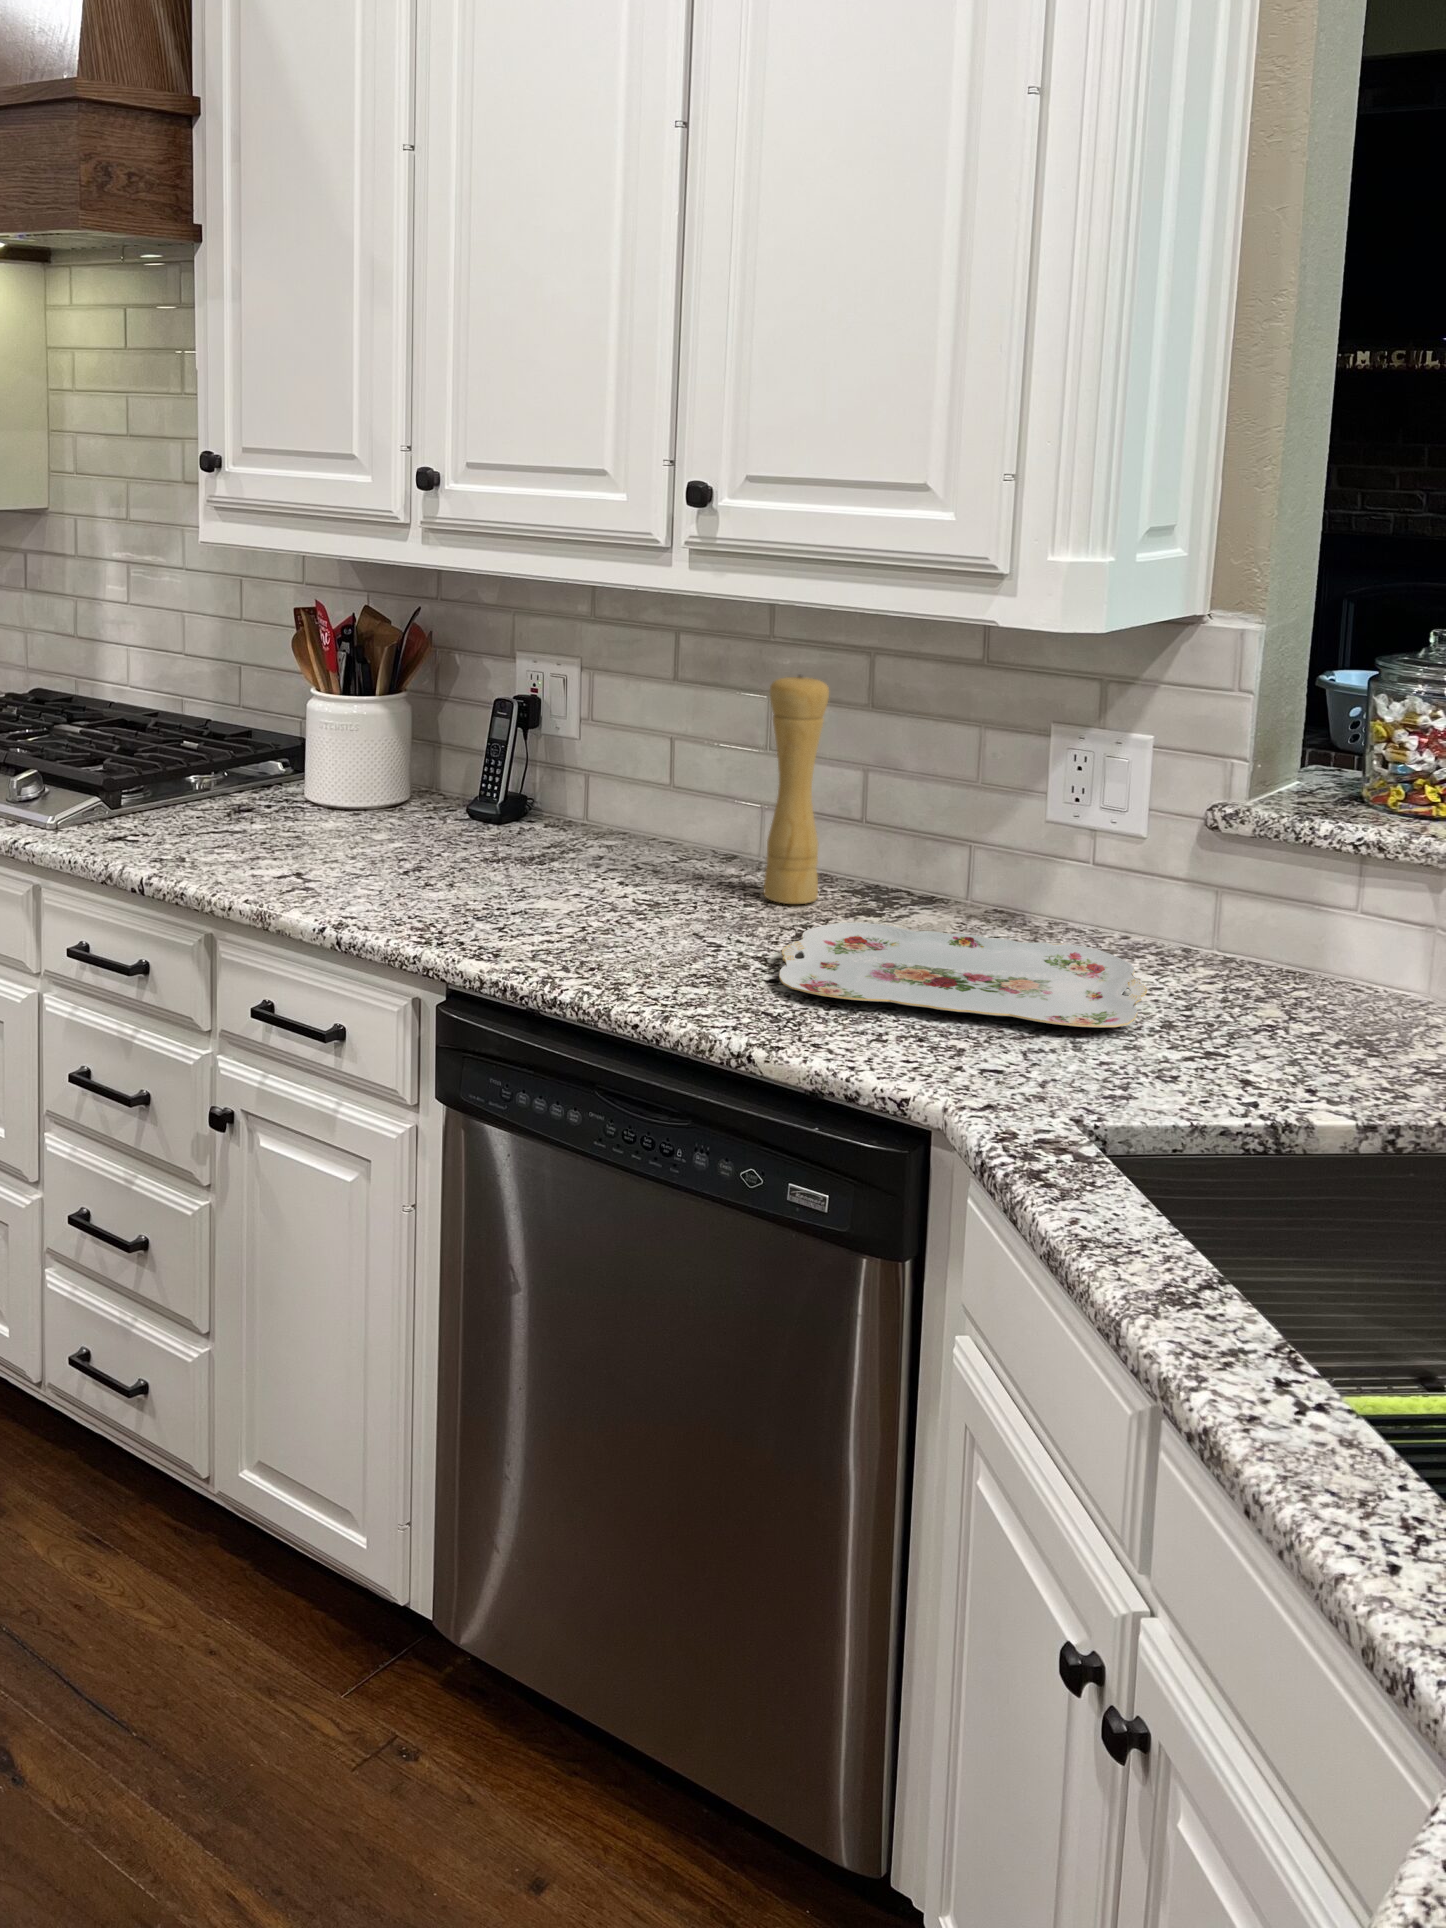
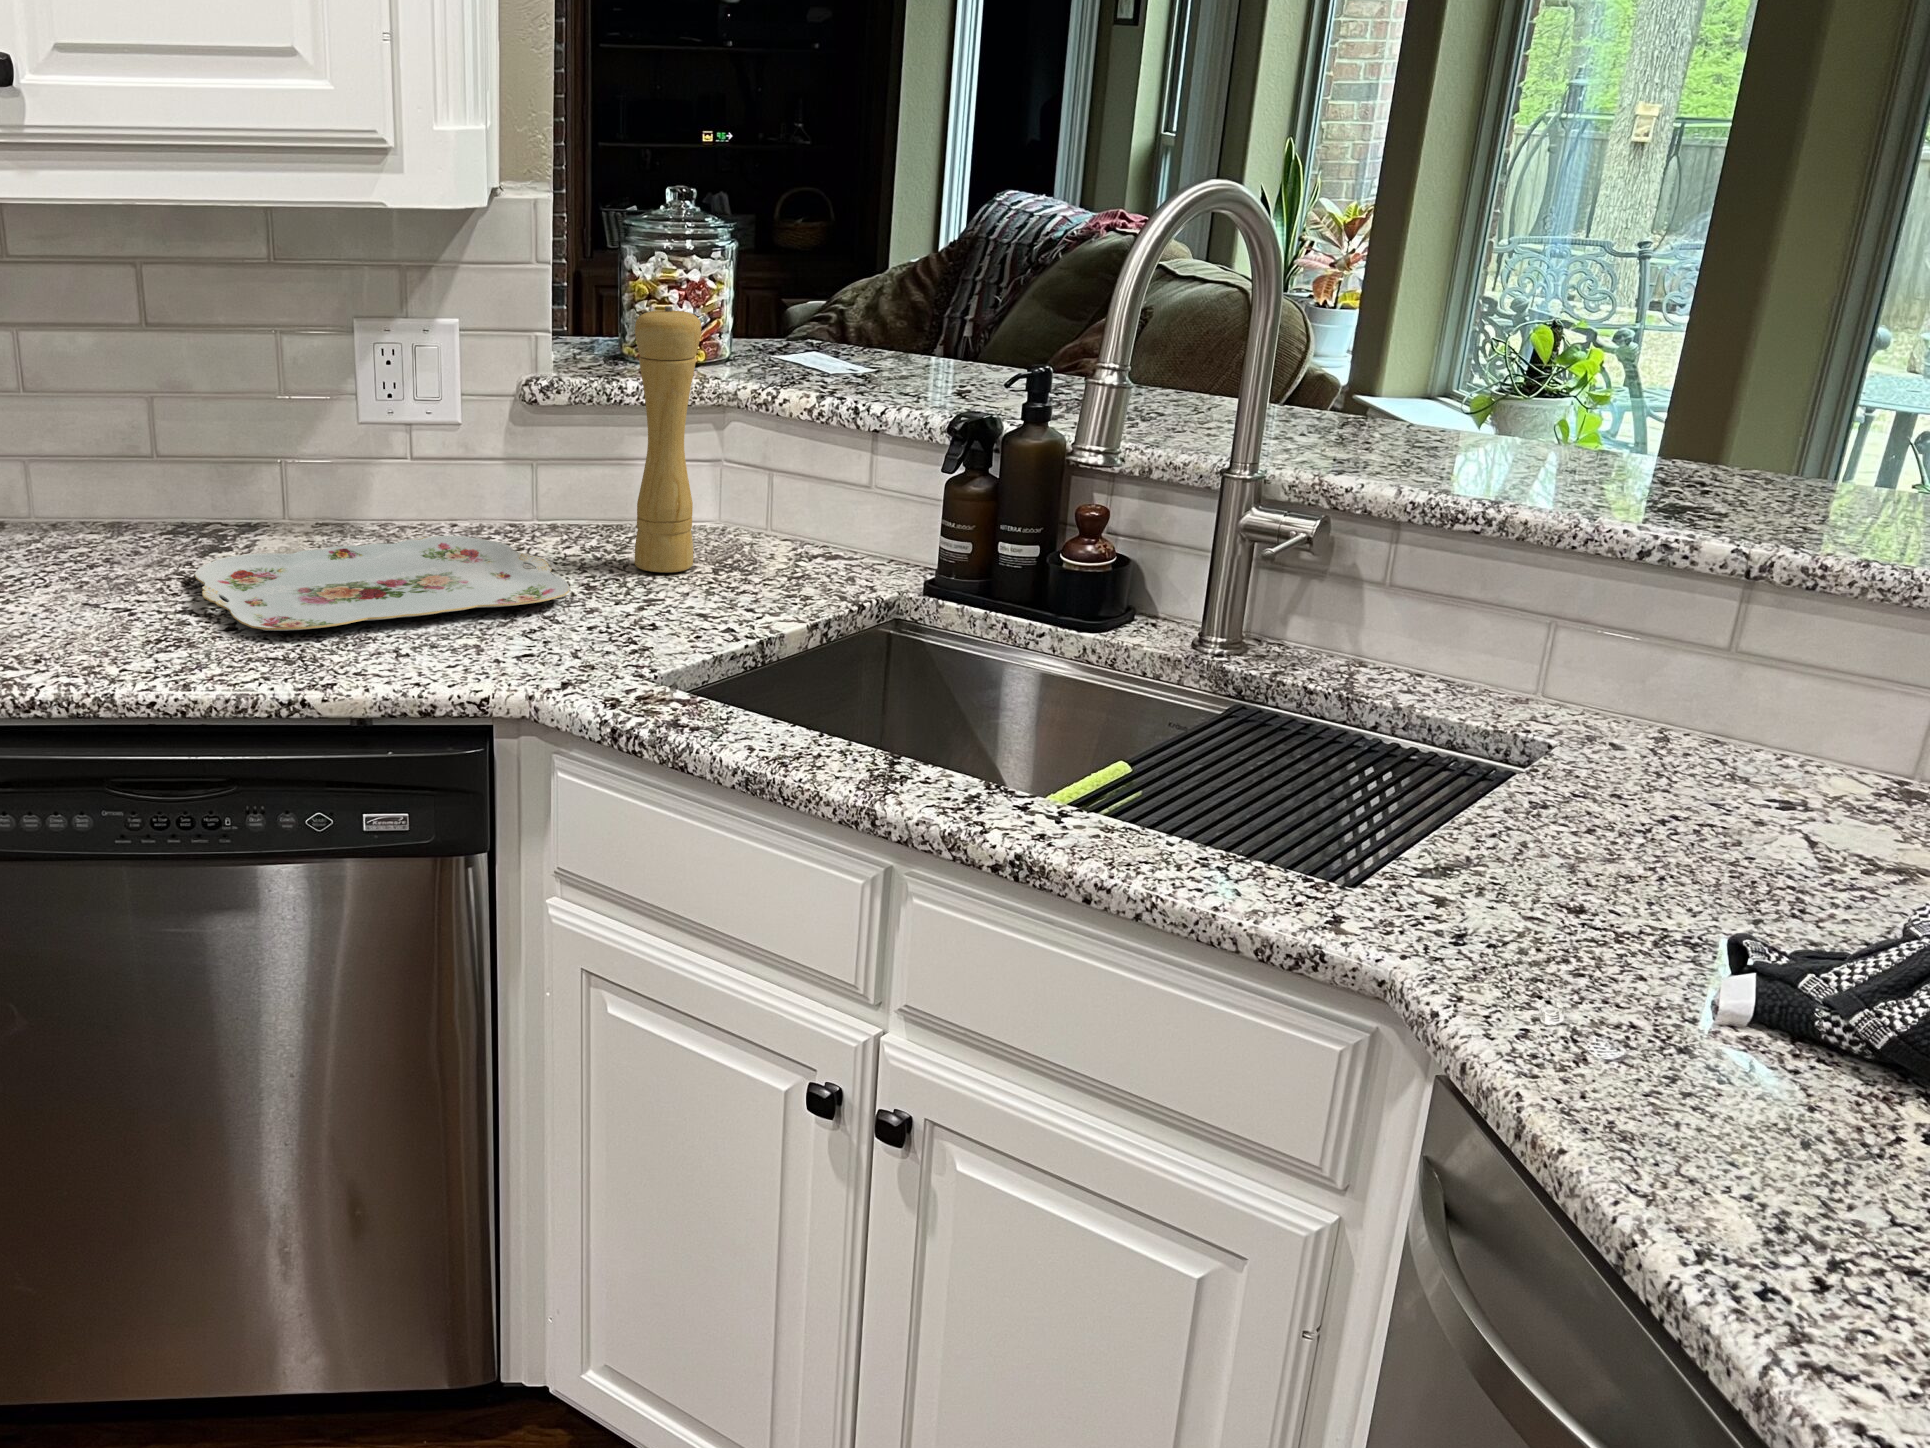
pepper mill: present [764,674,829,904] -> present [635,306,701,573]

